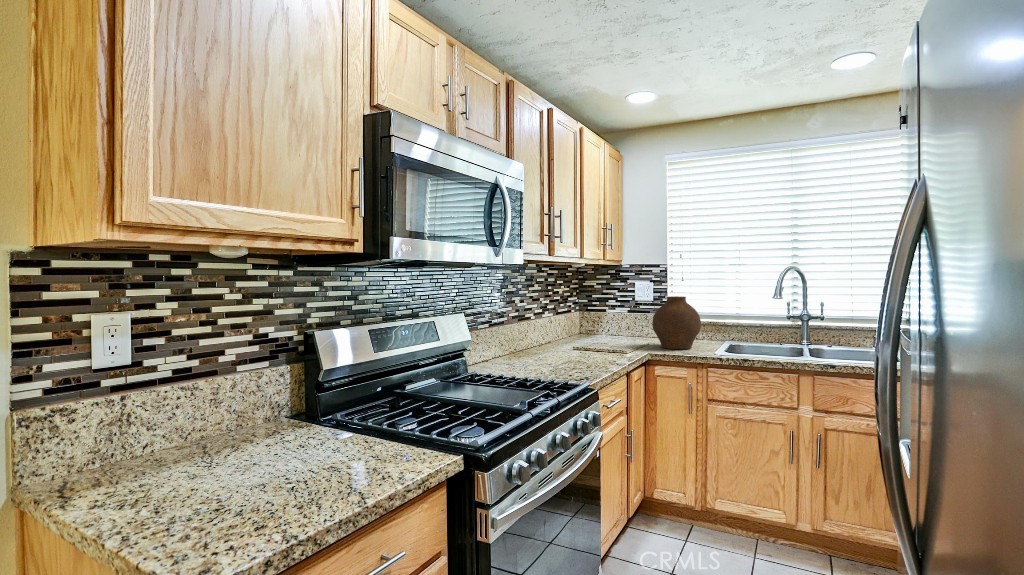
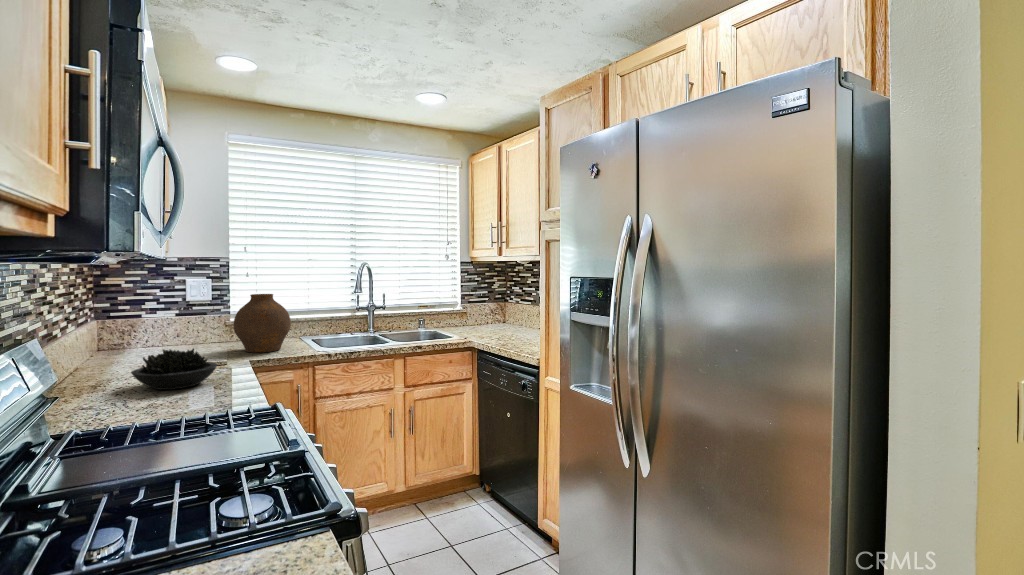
succulent plant: none [549,333,603,364] -> present [131,348,217,390]

